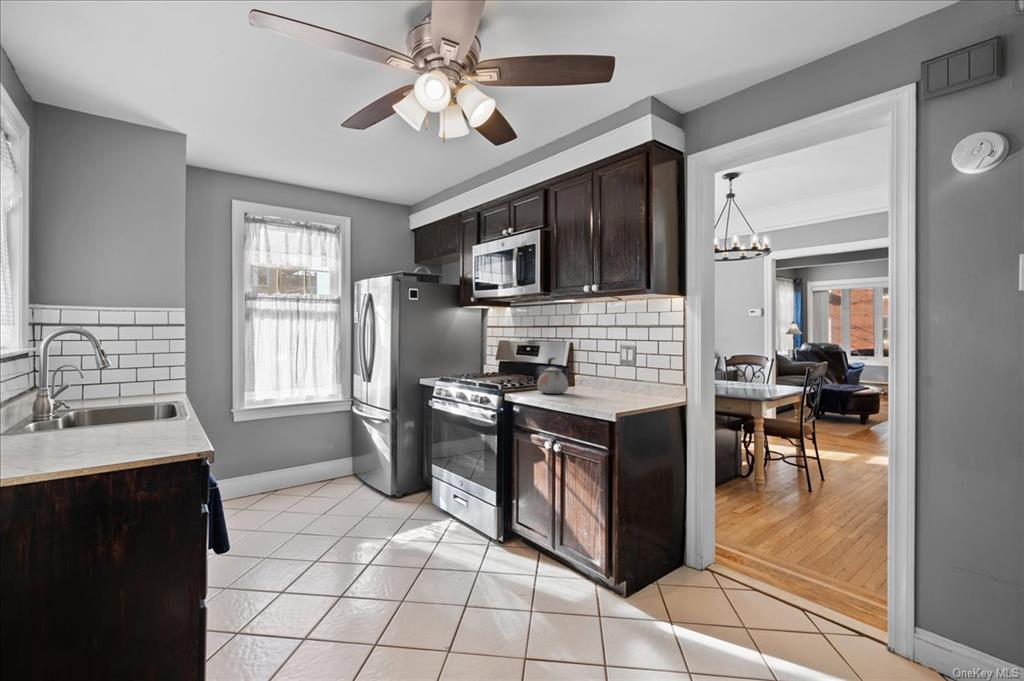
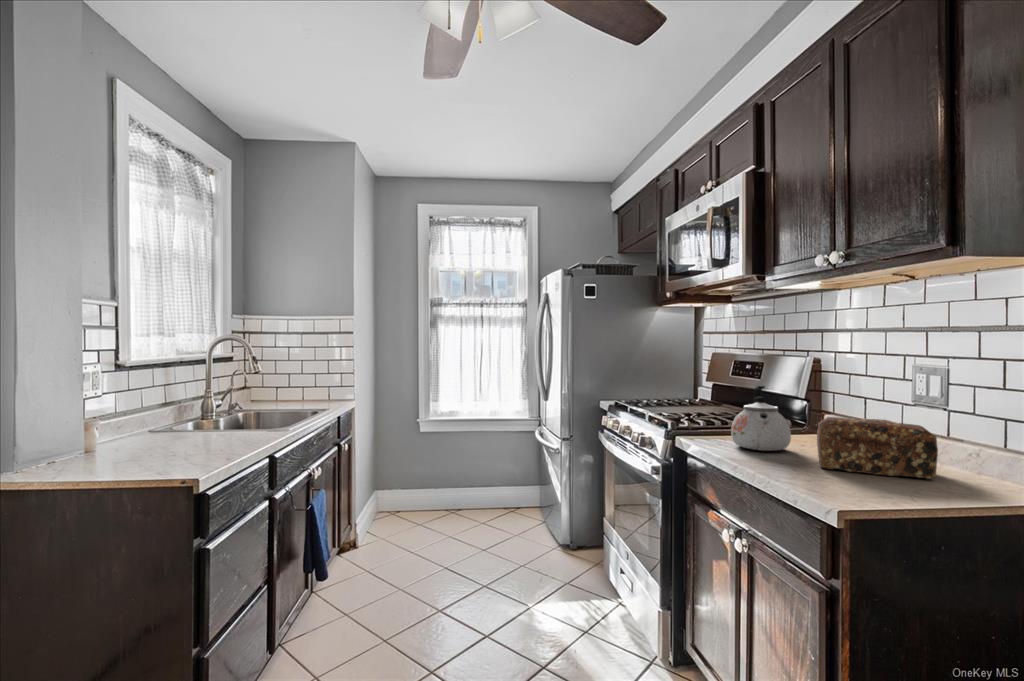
bread loaf: none [583,371,635,398] -> present [817,417,938,479]

